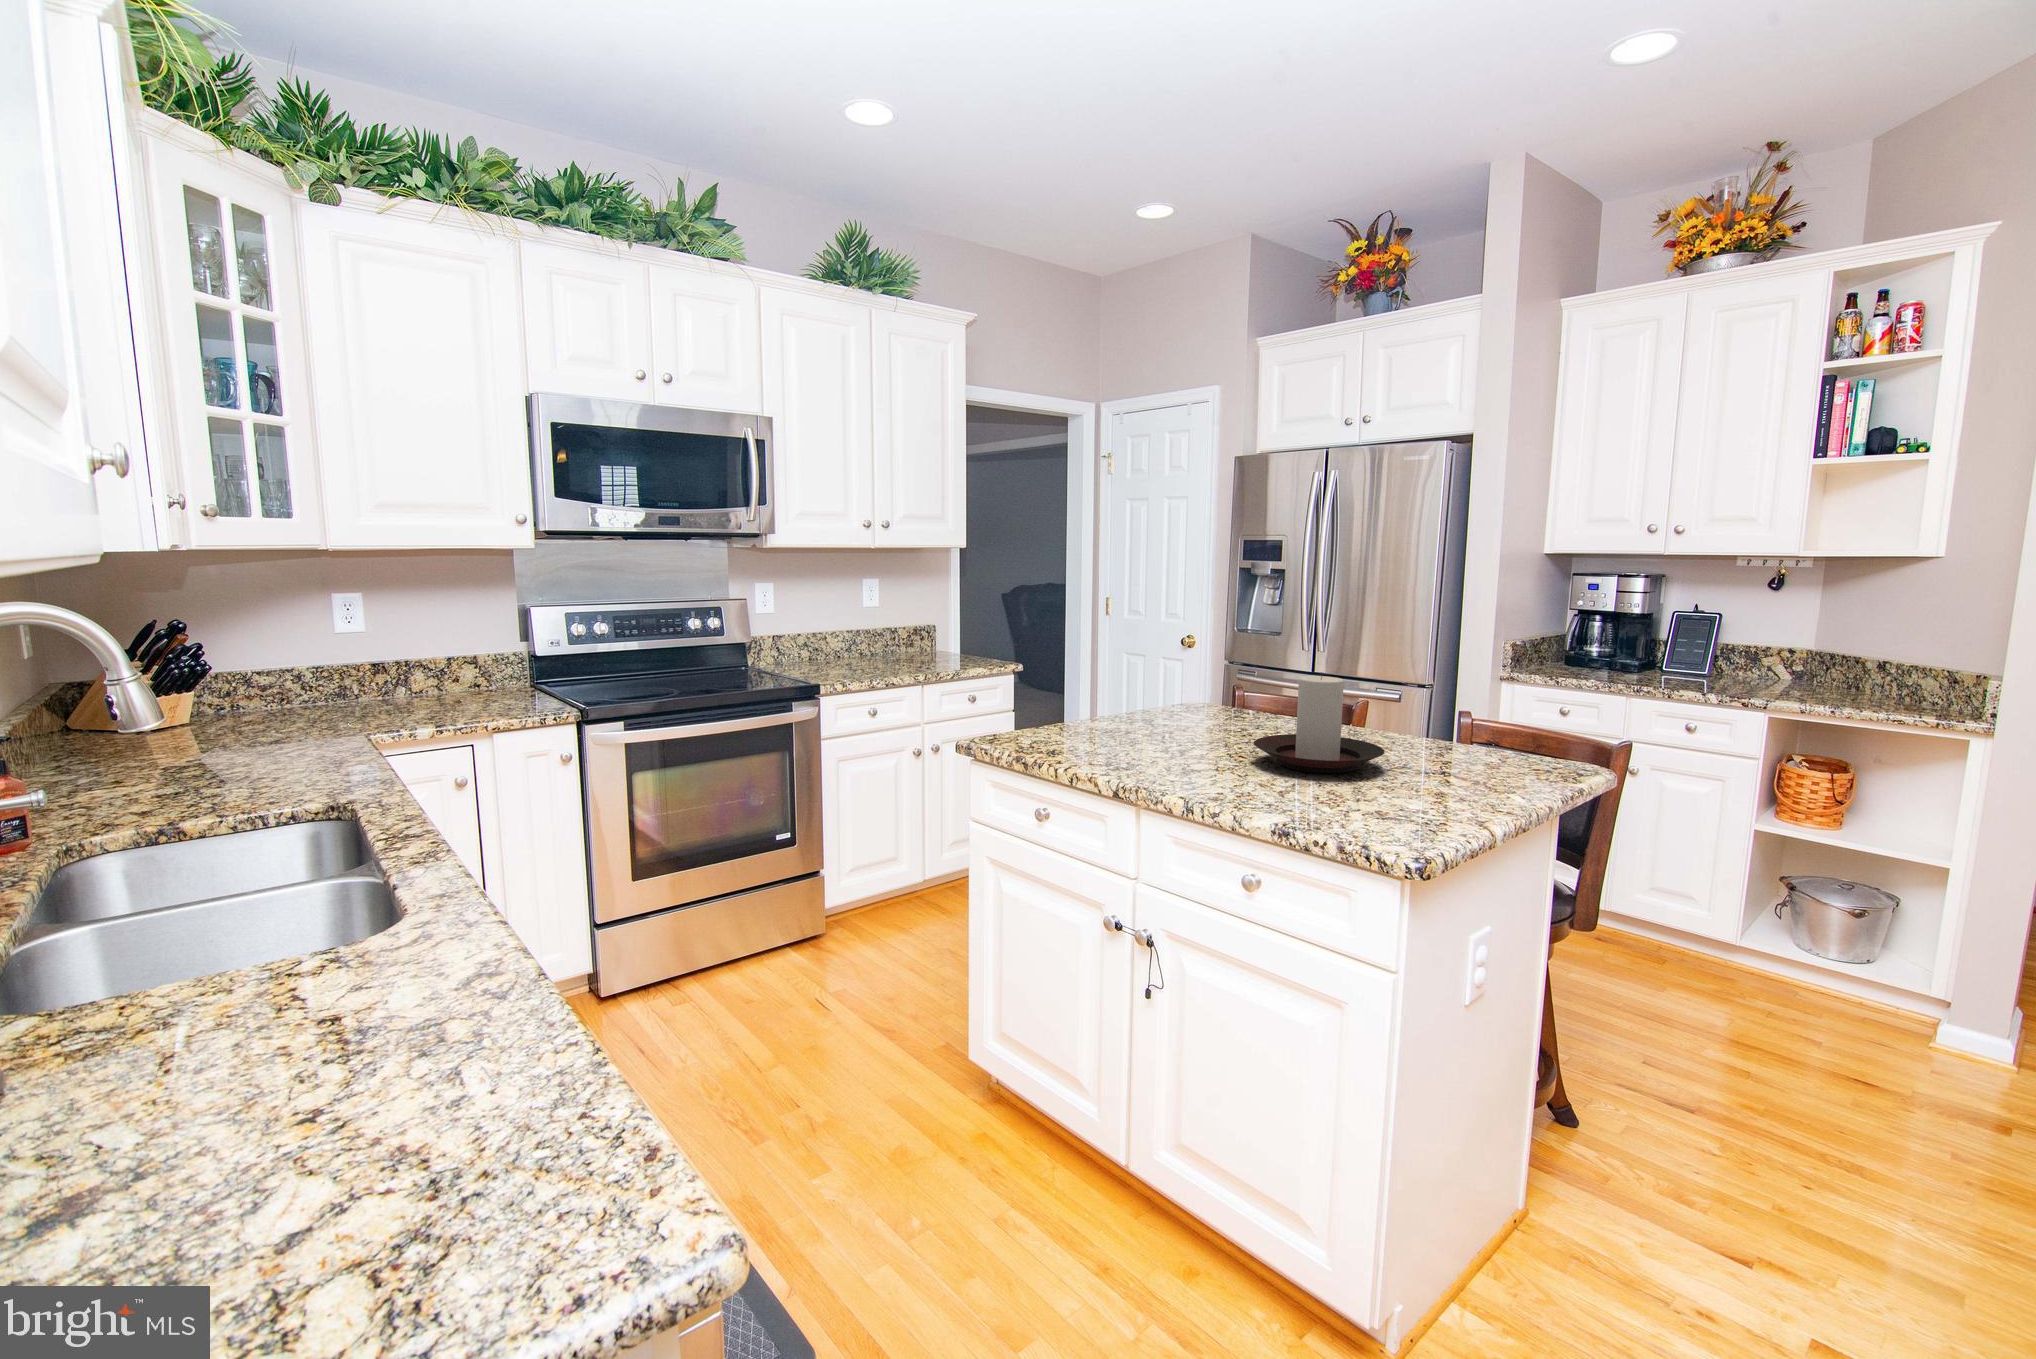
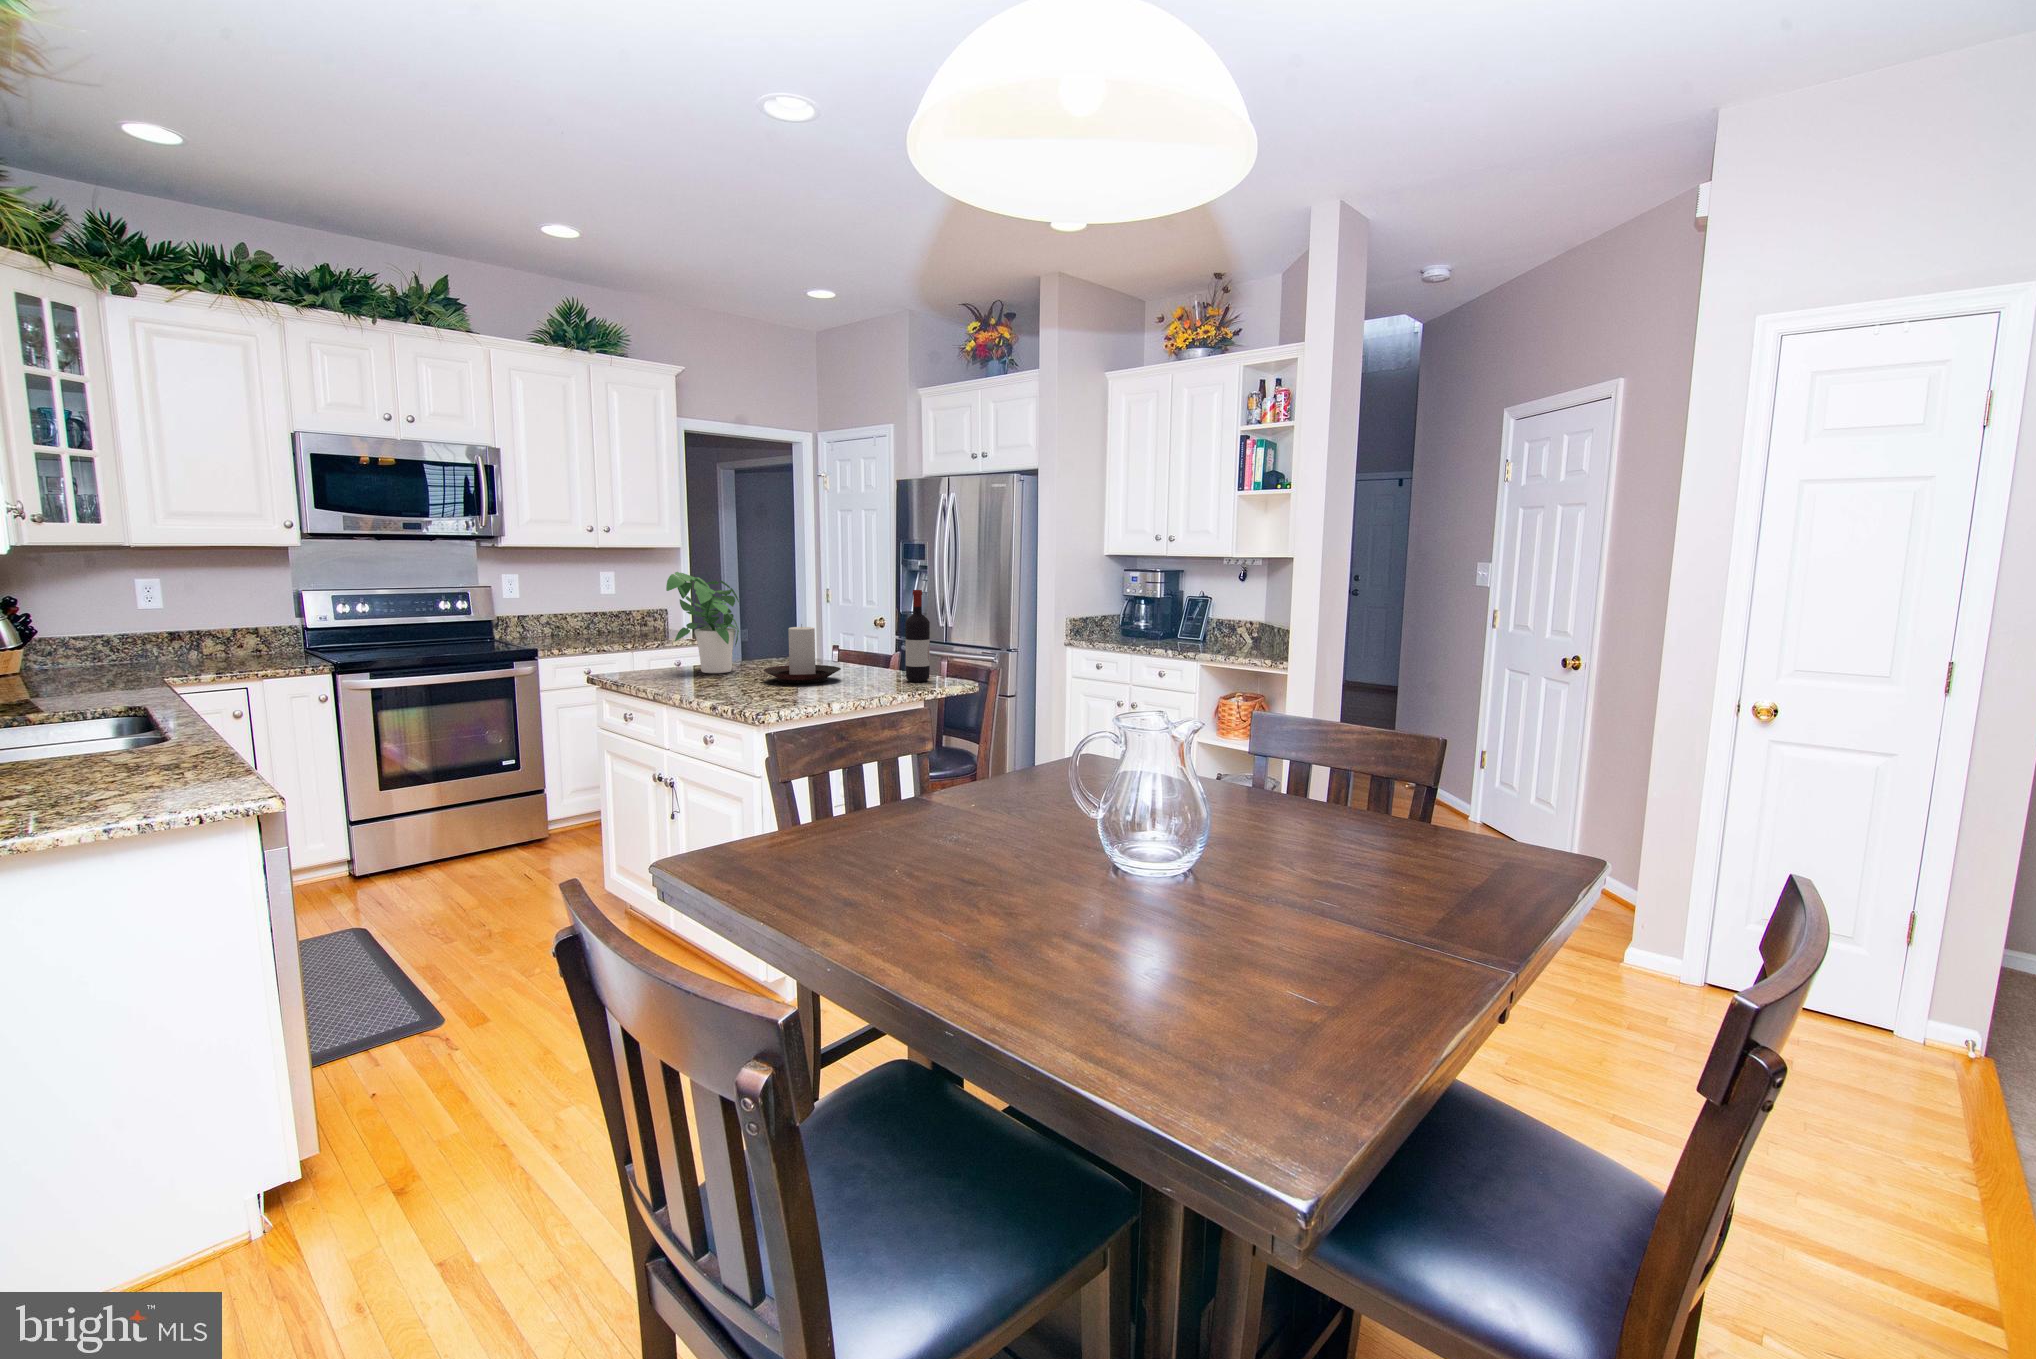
potted plant: none [1081,586,1184,743] -> present [666,572,739,673]
wine bottle: none [1491,616,1544,772] -> present [905,590,930,682]

